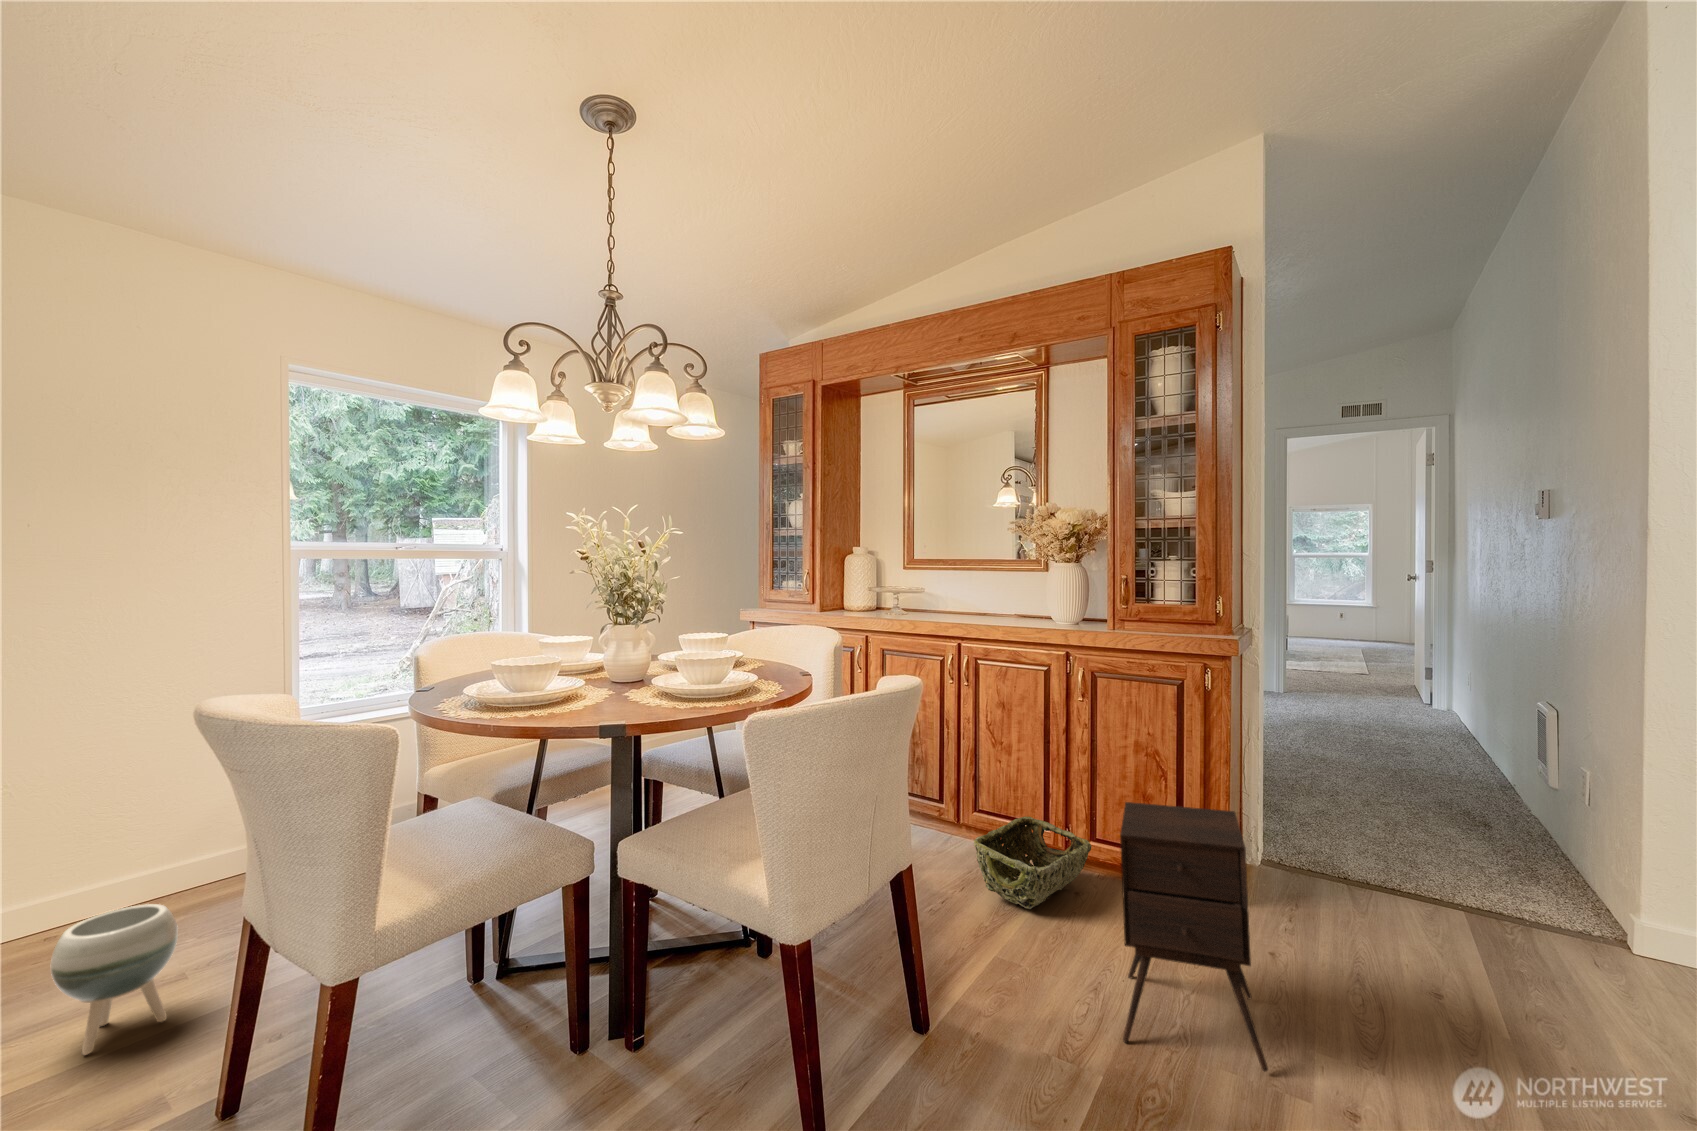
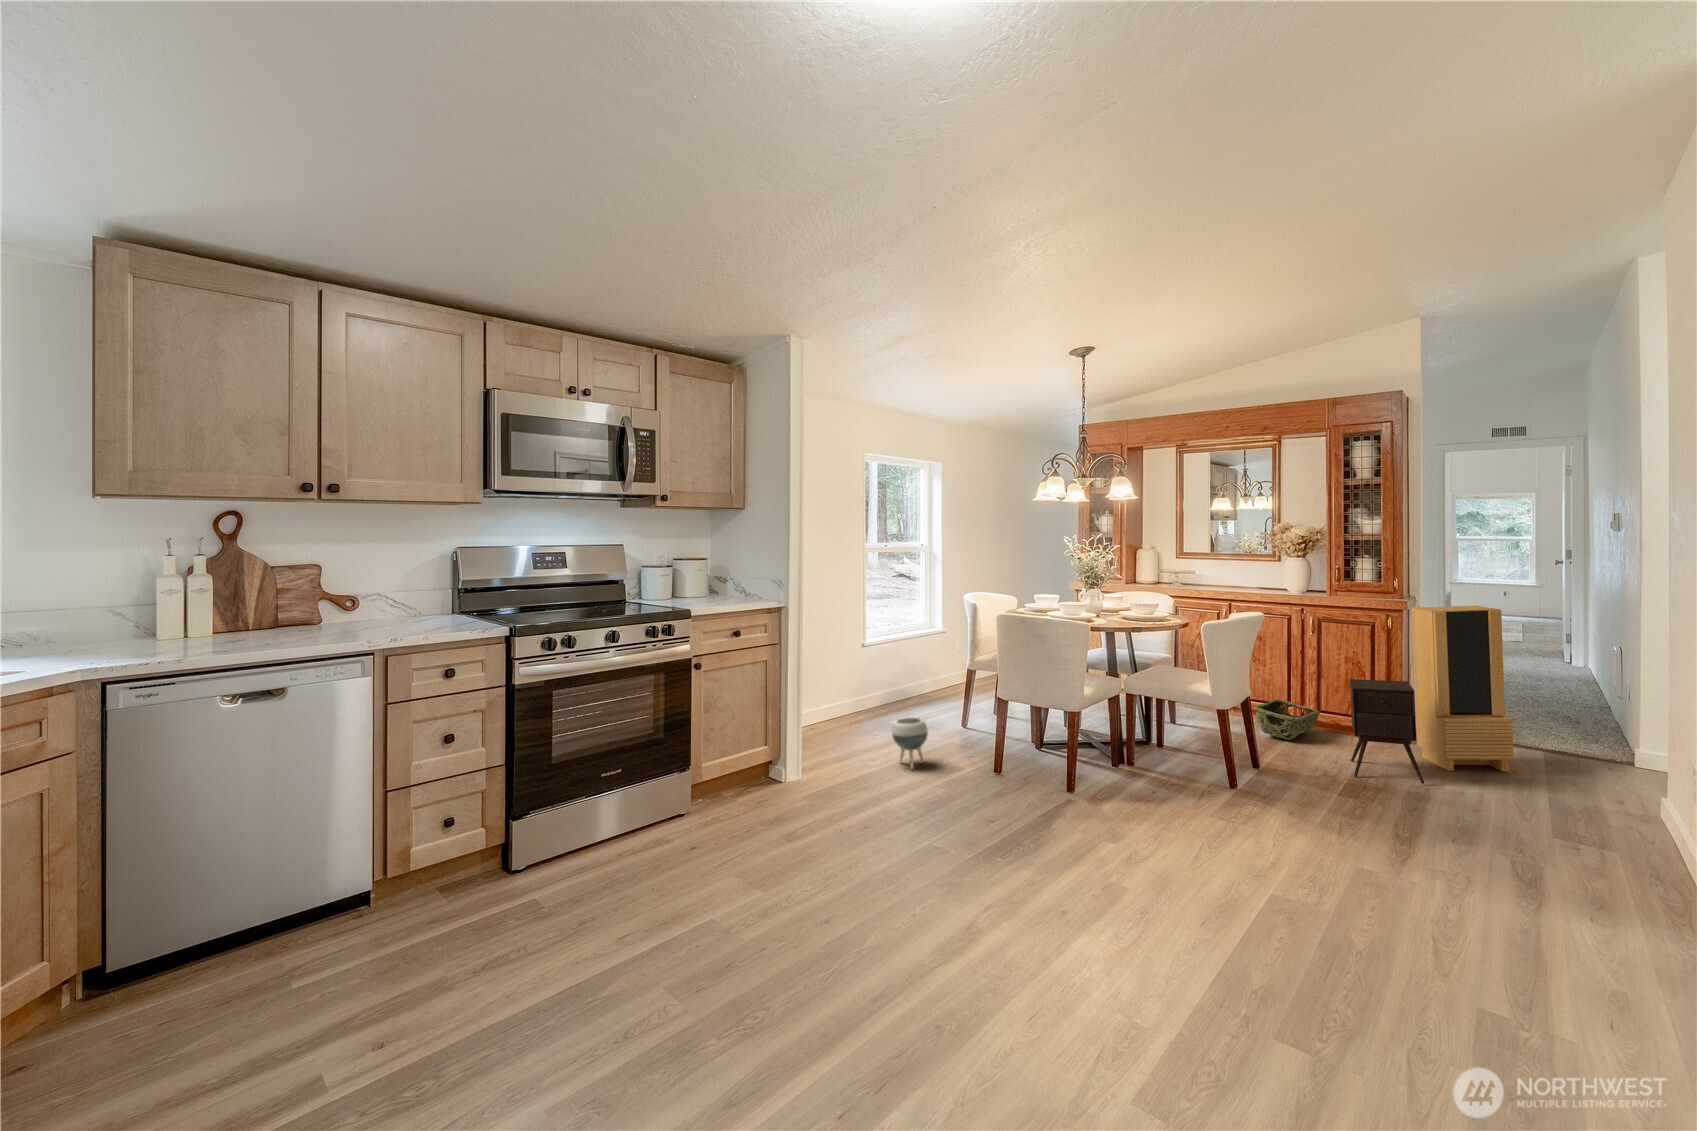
storage cabinet: none [1243,649,1443,1010] -> present [1412,606,1514,771]

